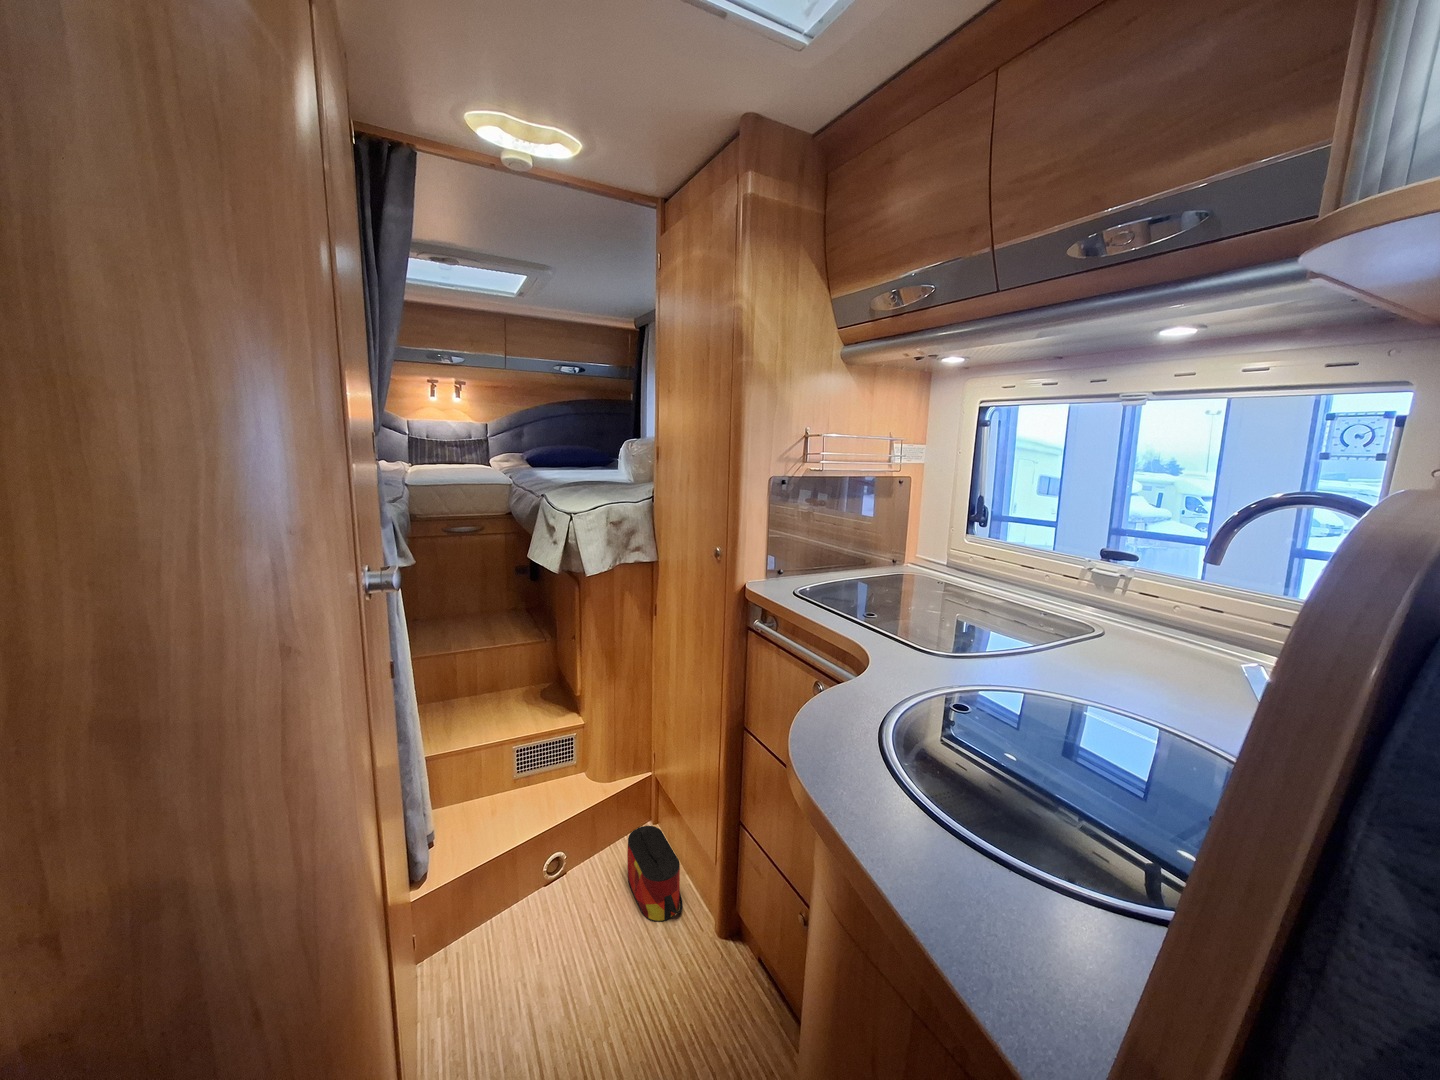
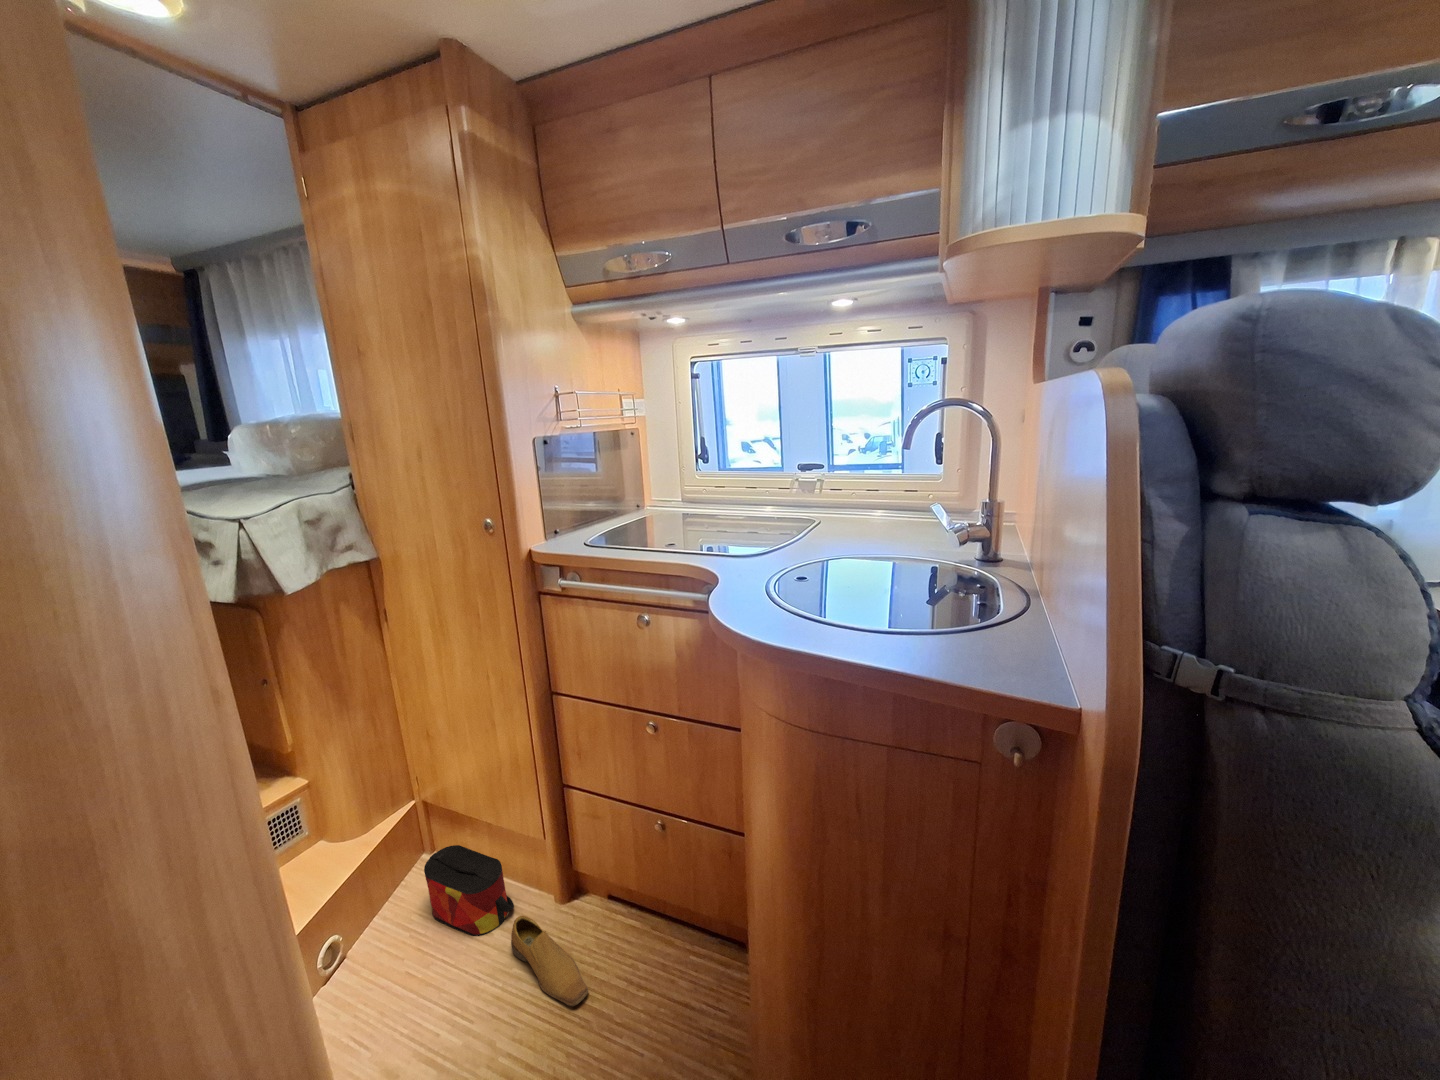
shoe: none [660,923,699,1043] -> present [511,916,588,1006]

